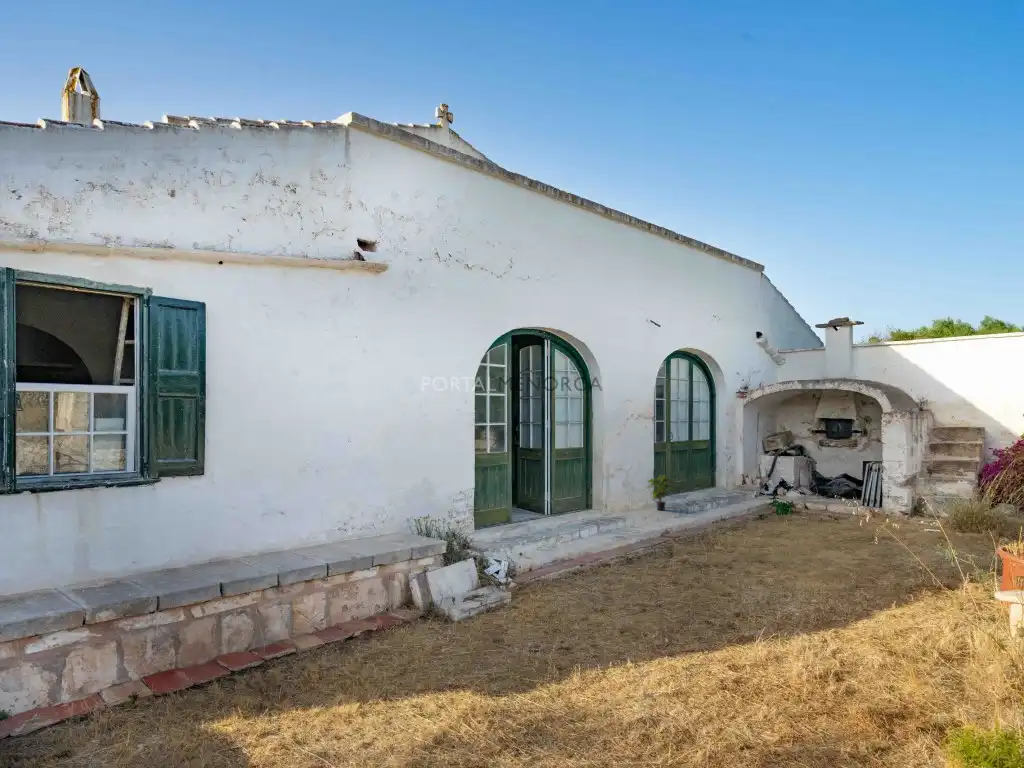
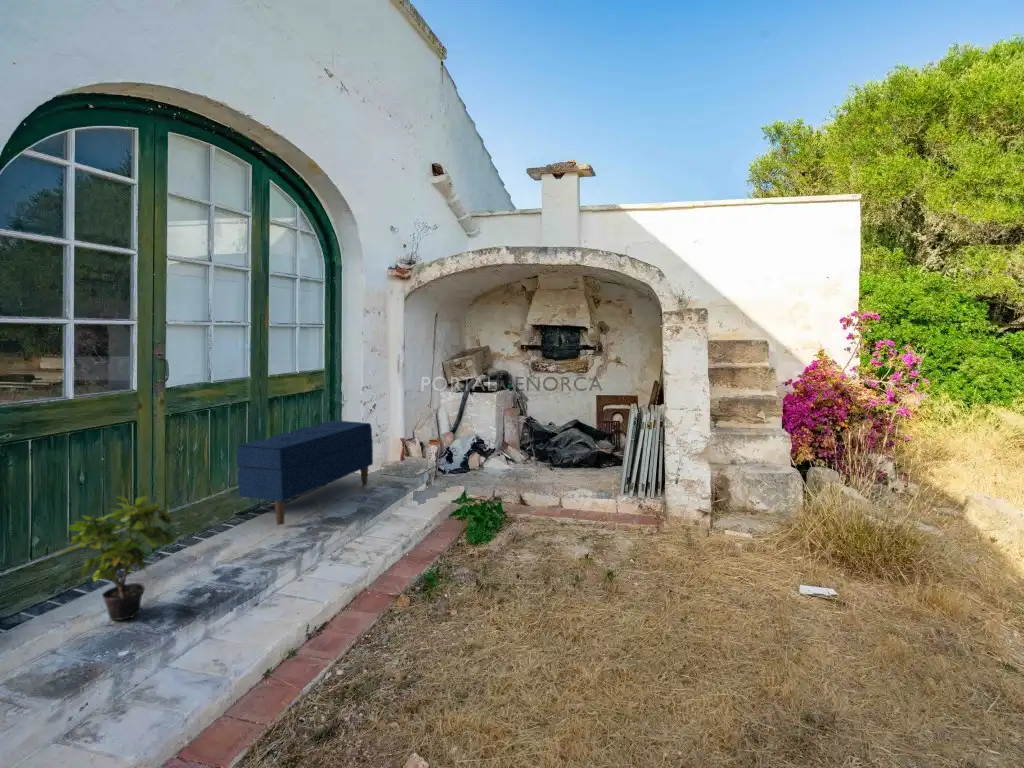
bench: none [670,463,729,499] -> present [237,420,373,525]

